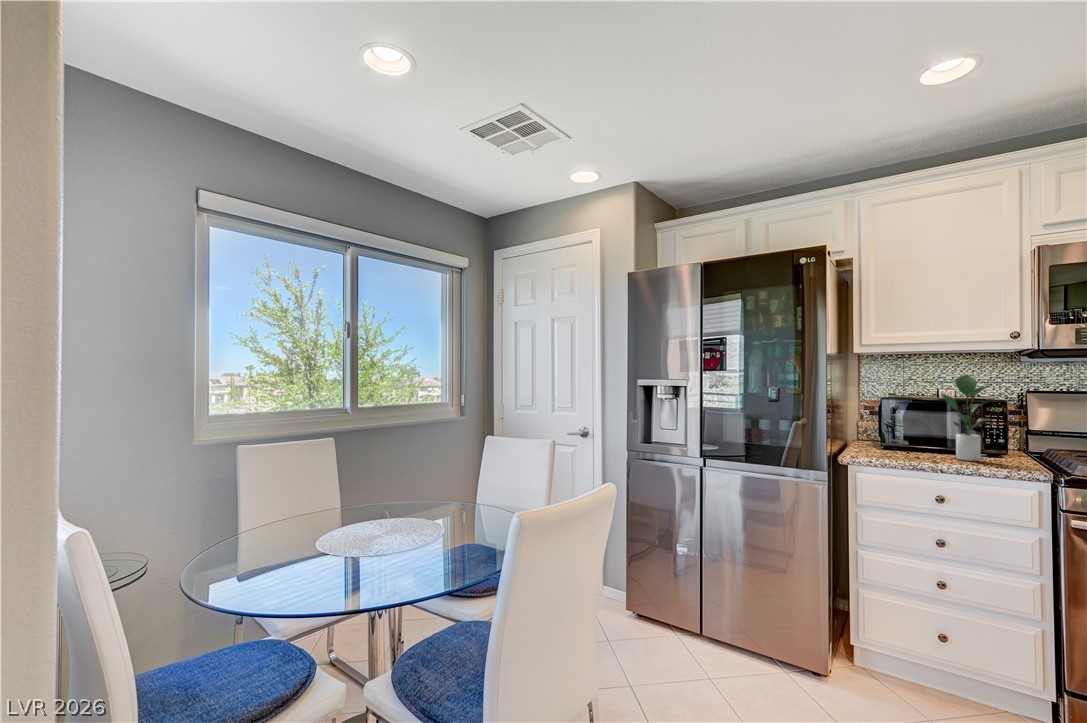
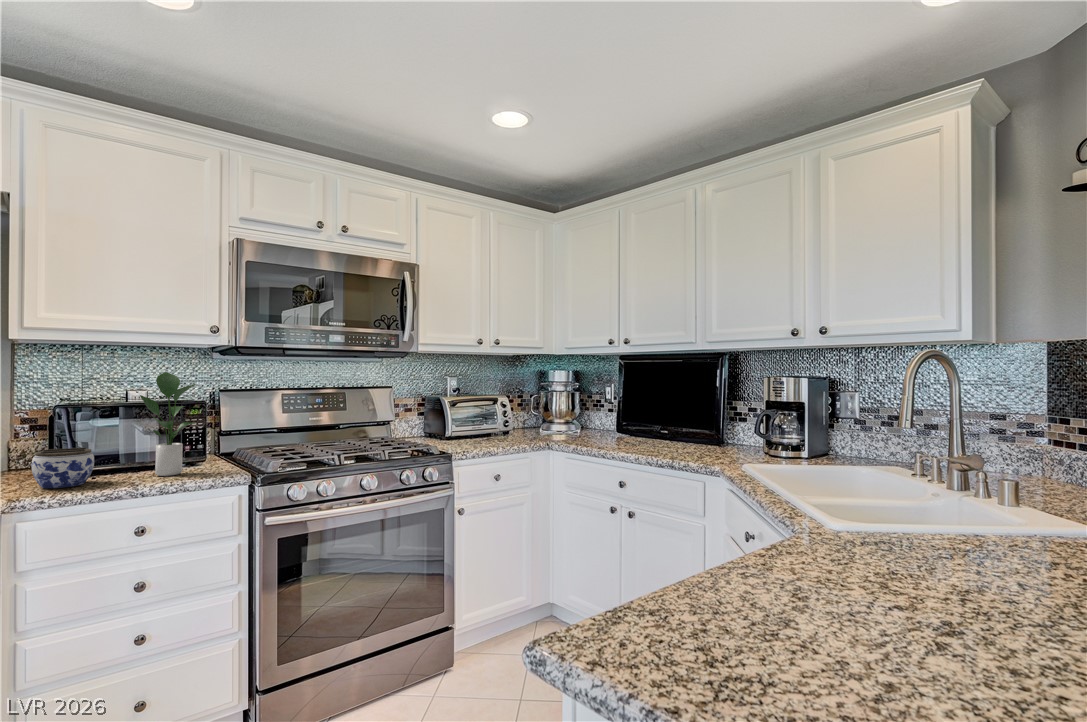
jar: none [866,427,907,455] -> present [31,448,94,488]

